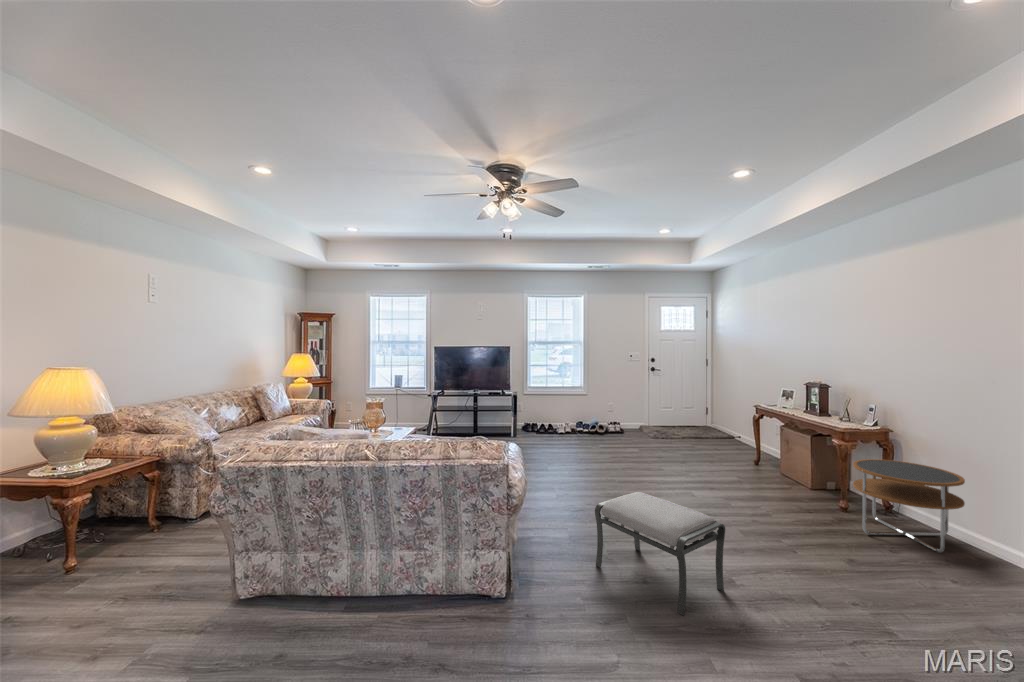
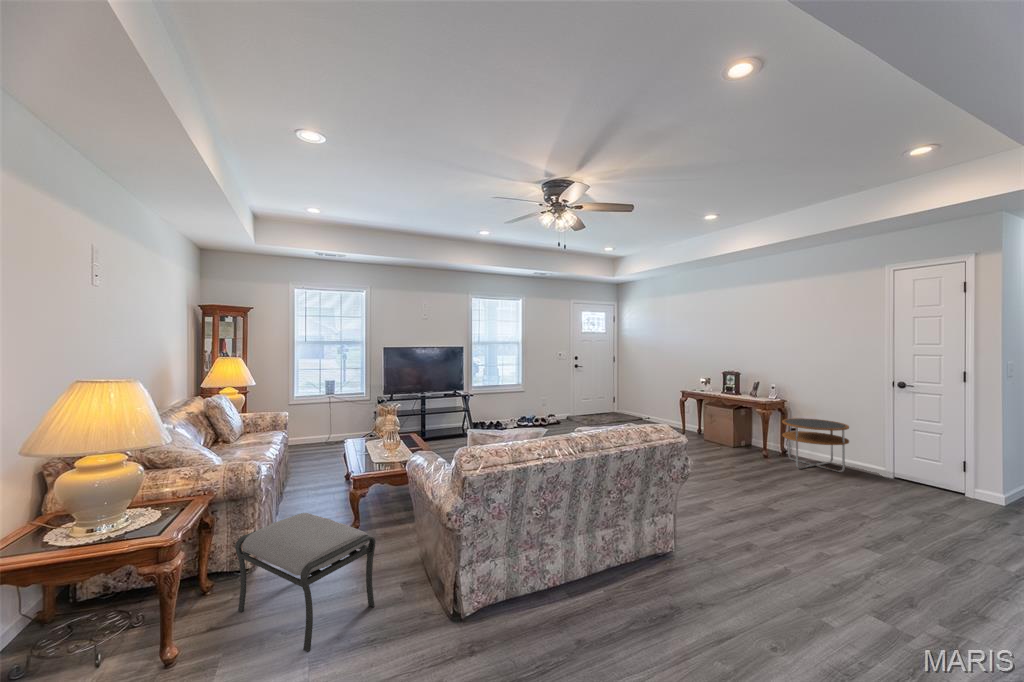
ottoman: present [595,492,725,616] -> present [235,513,376,652]

